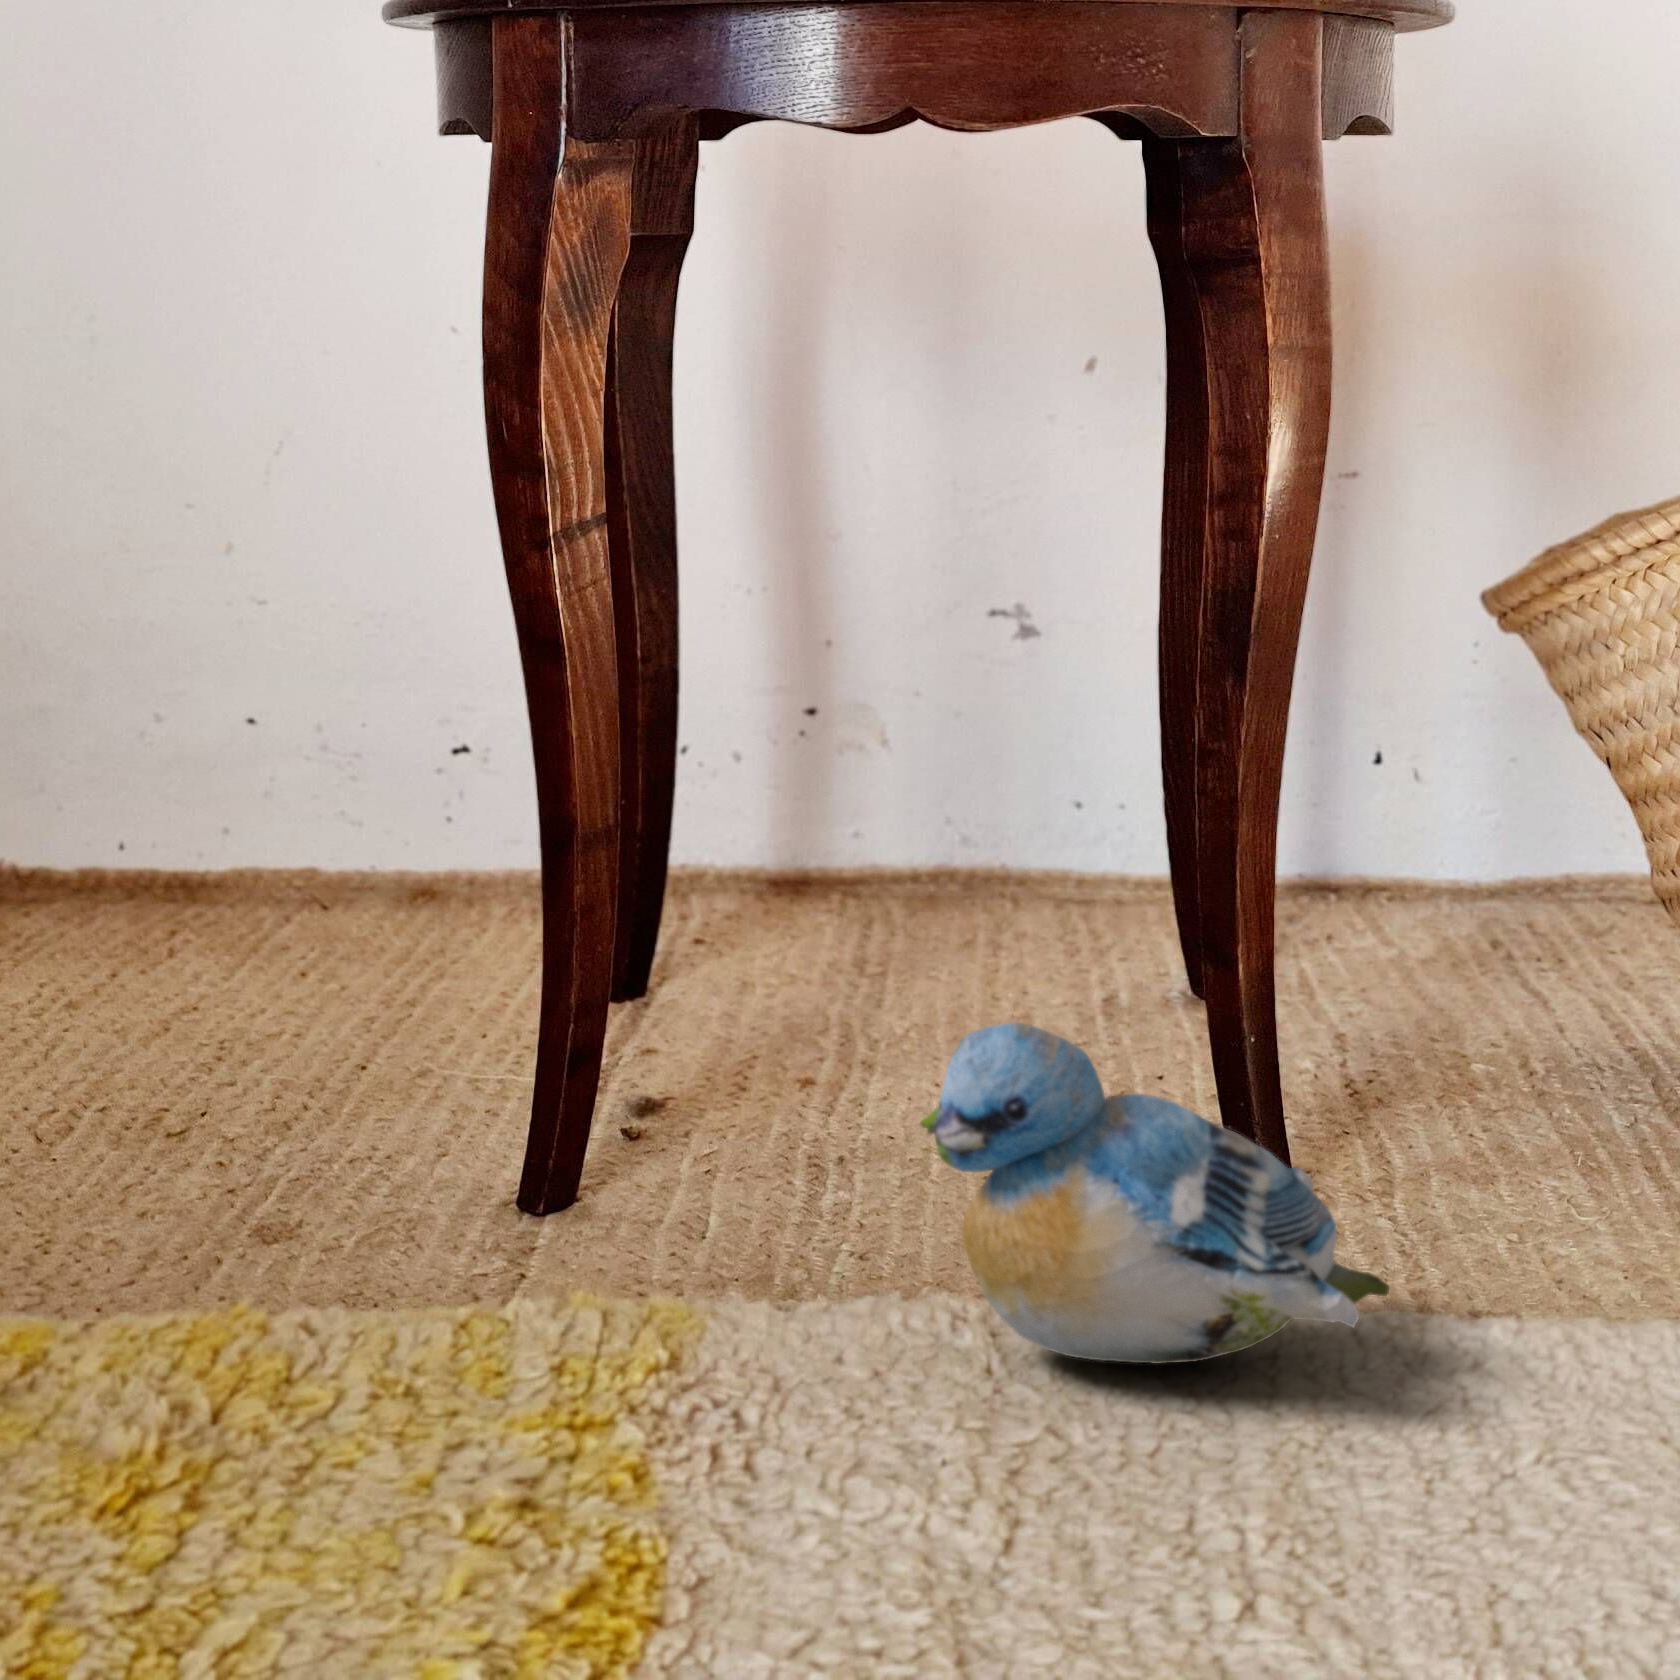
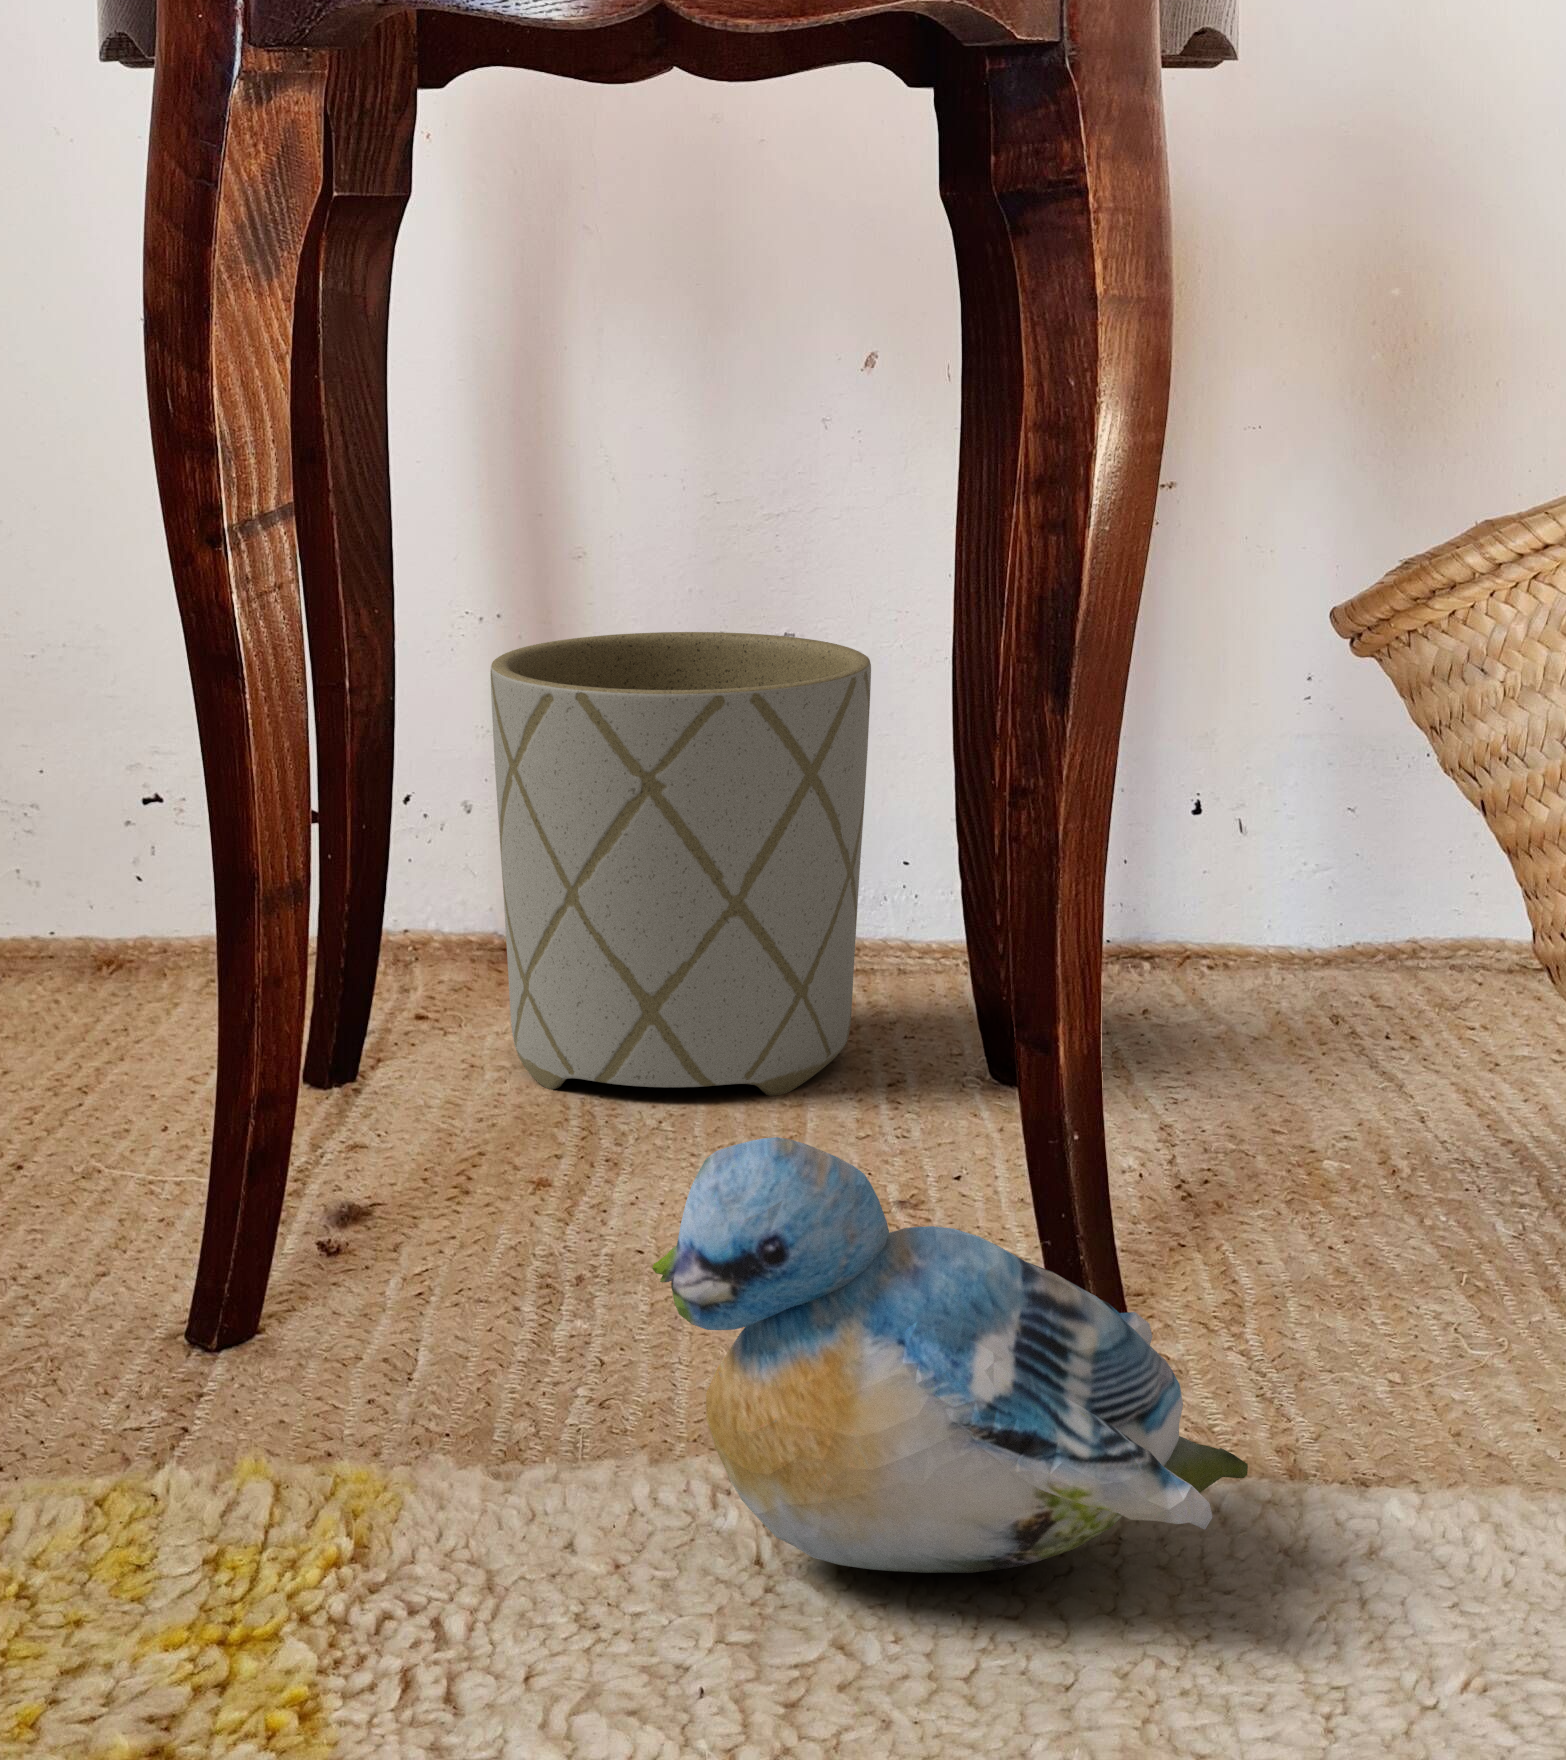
planter: none [745,602,1073,1007] -> present [490,632,871,1096]

